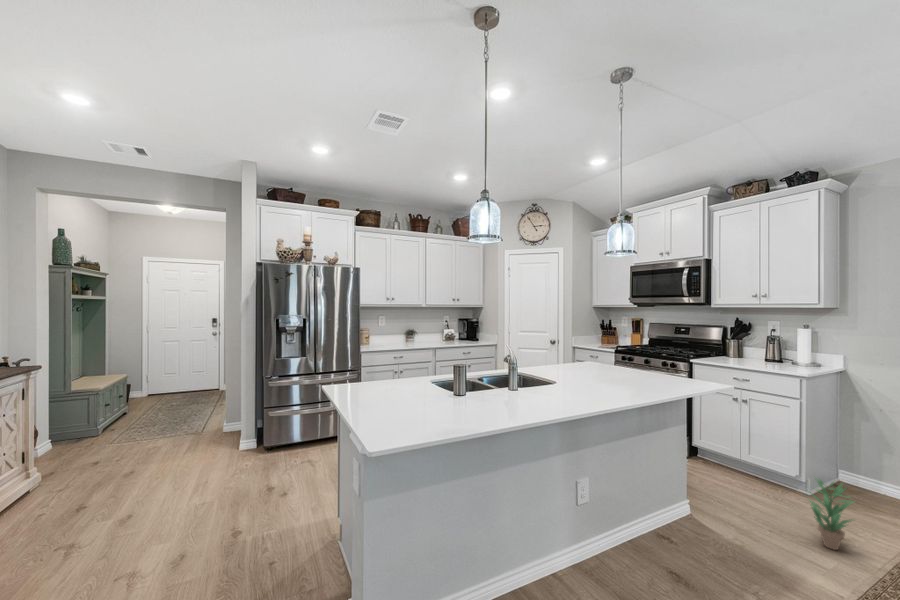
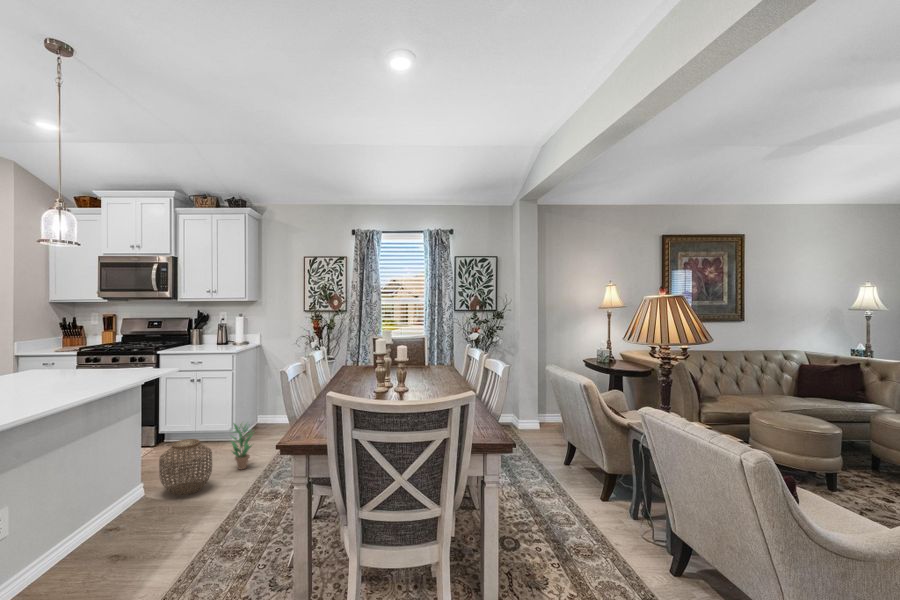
woven basket: none [714,482,792,563] -> present [159,439,212,495]

